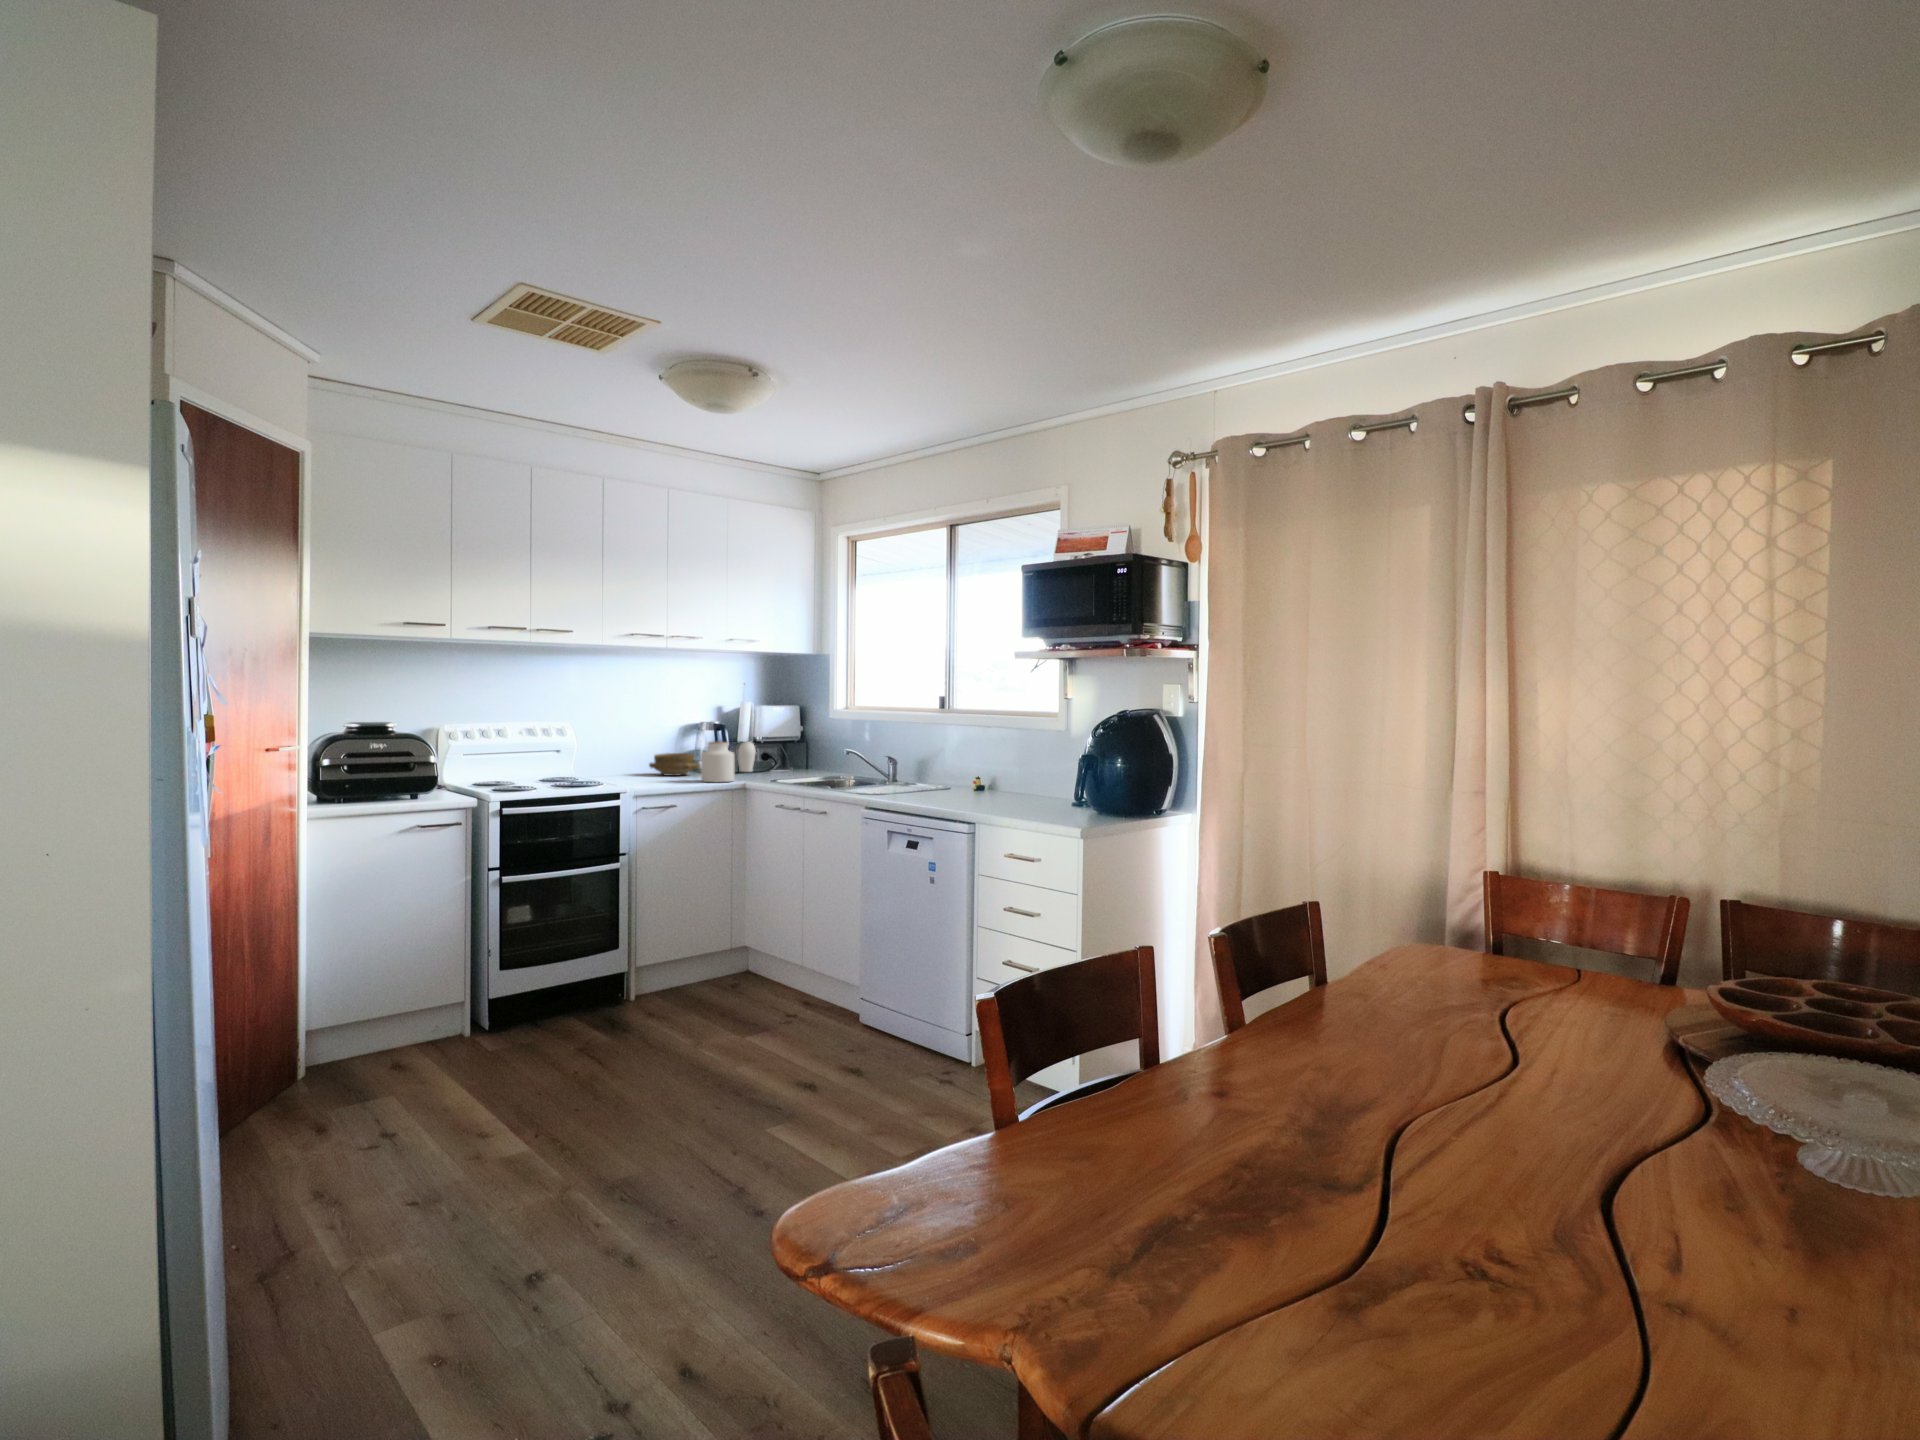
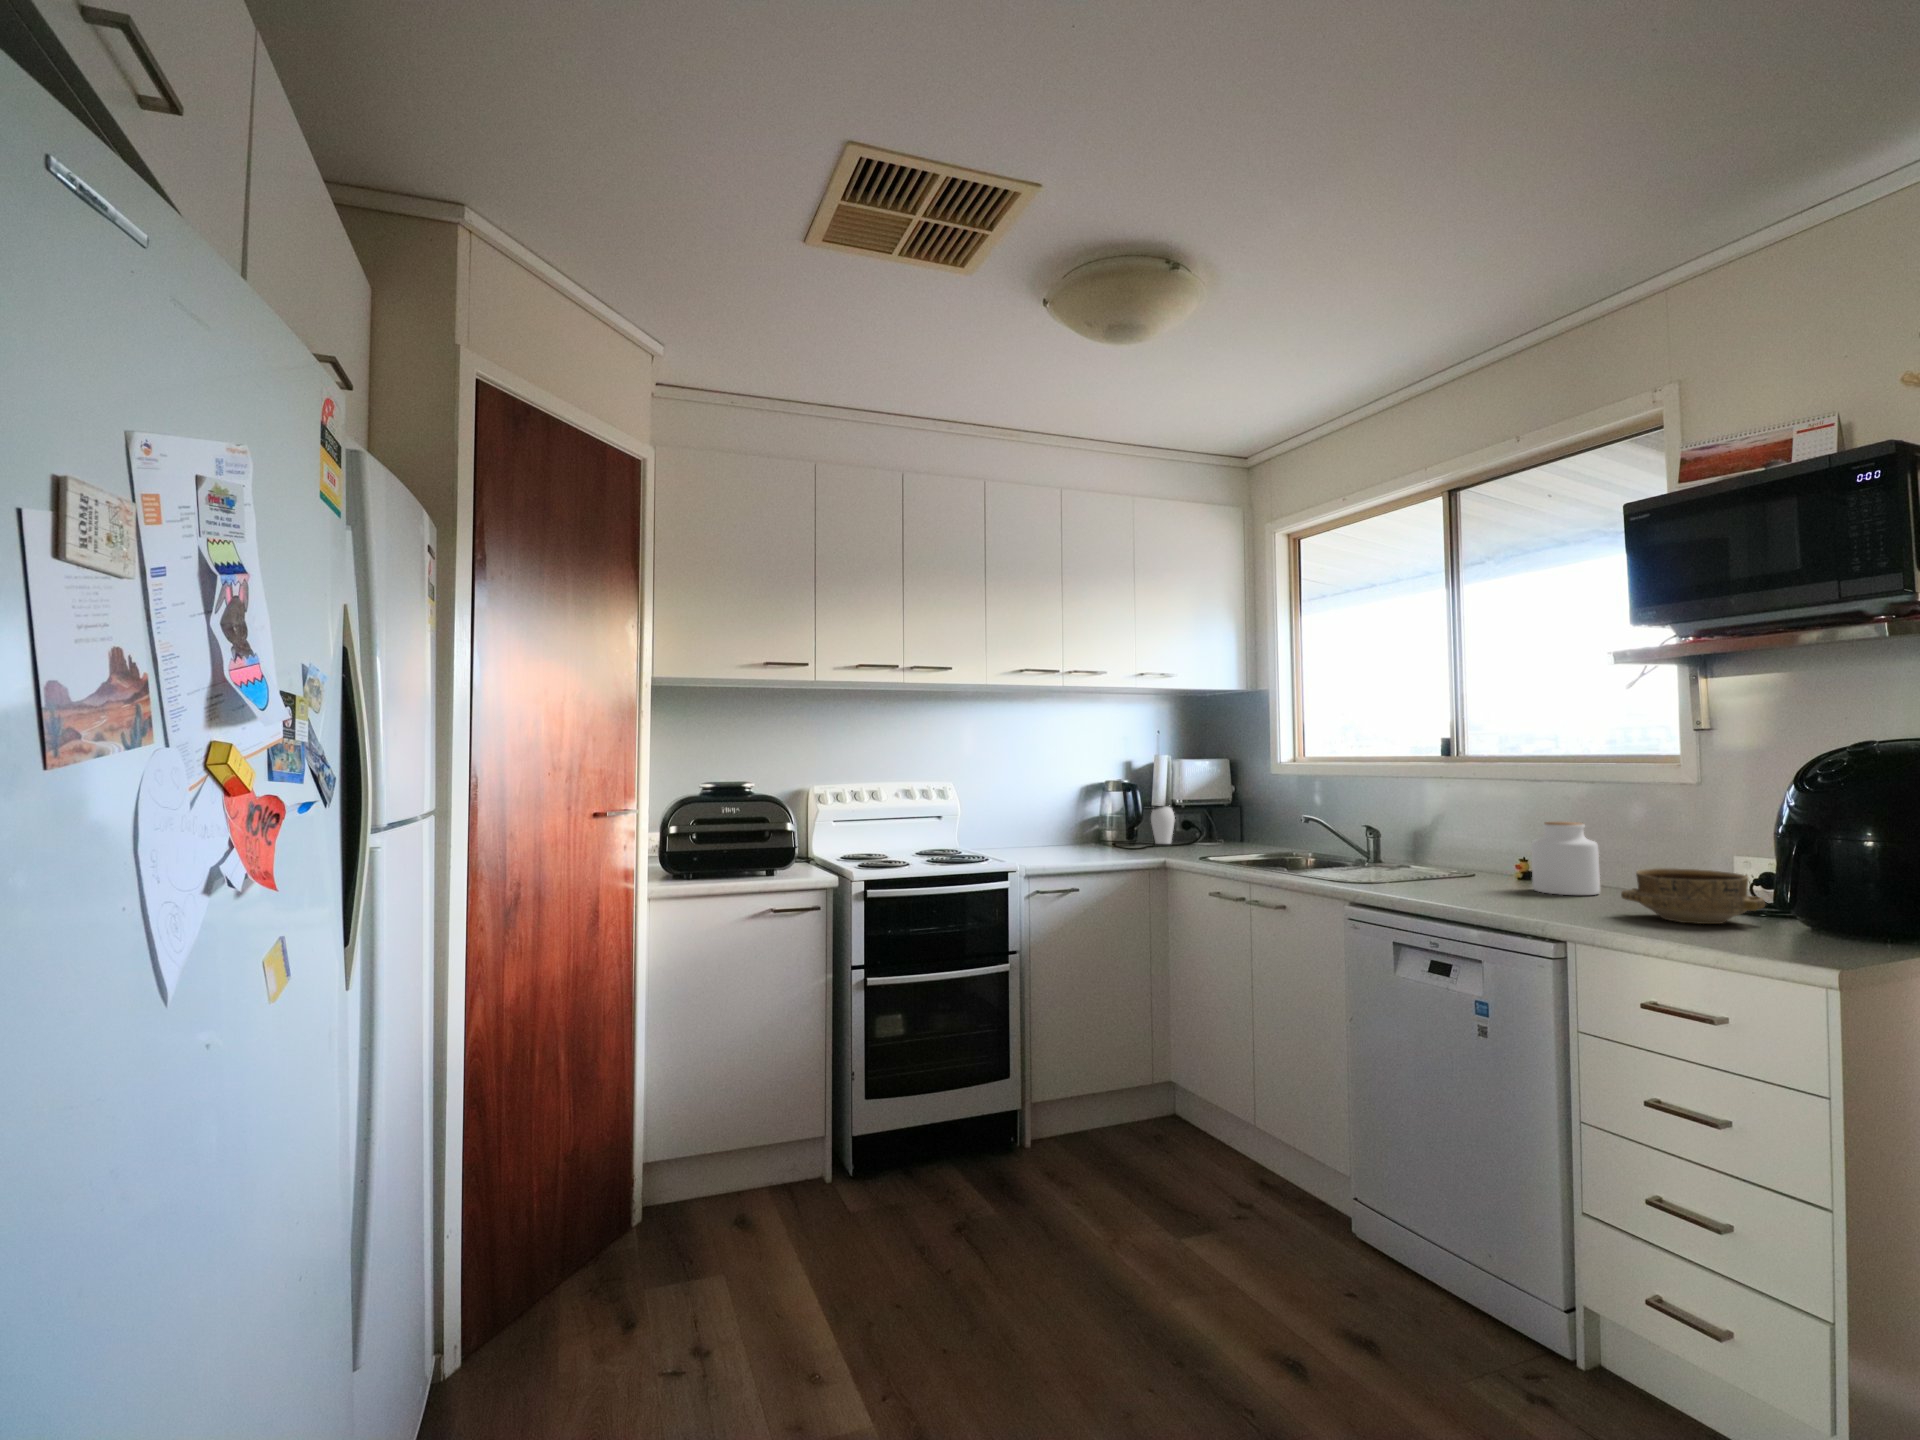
jar: present [701,742,735,782] -> present [1531,822,1600,895]
ceramic bowl: present [649,753,699,776] -> present [1621,868,1765,924]

